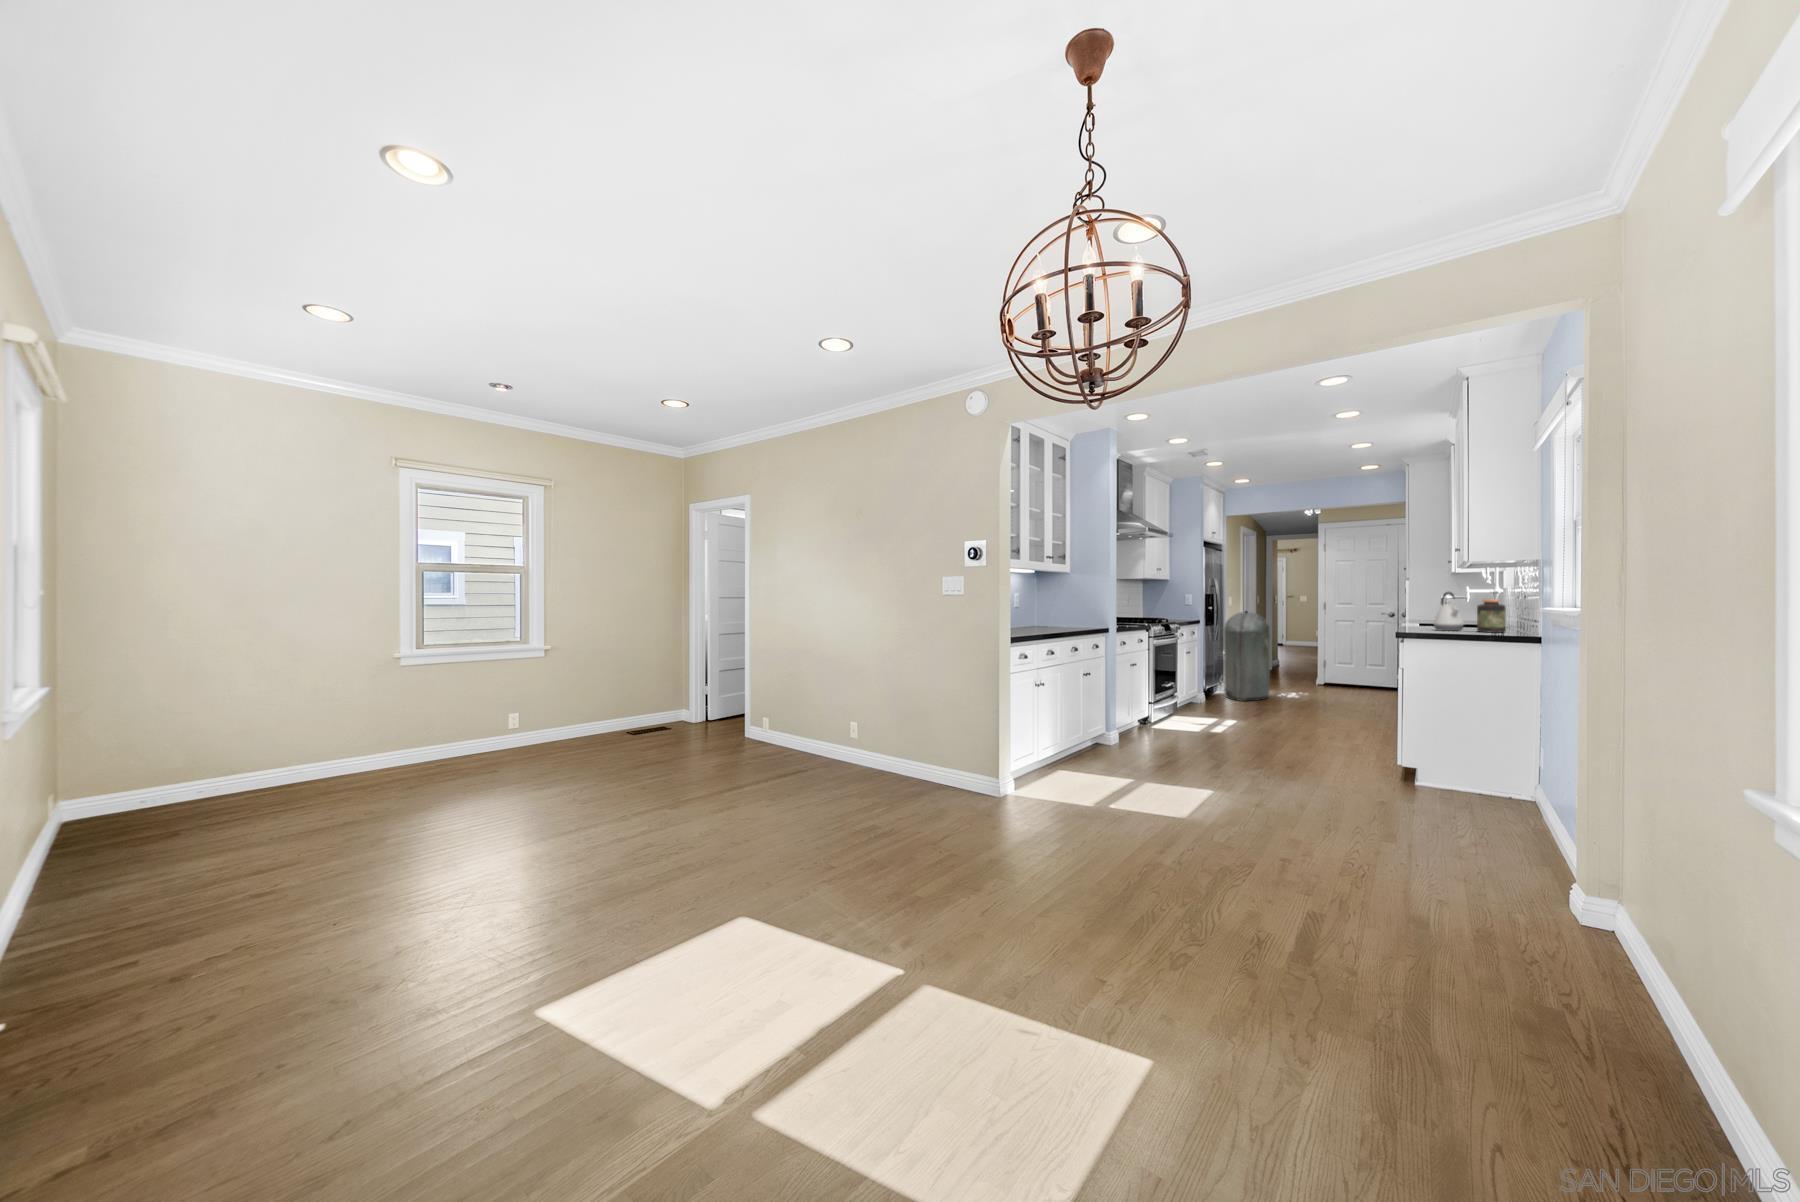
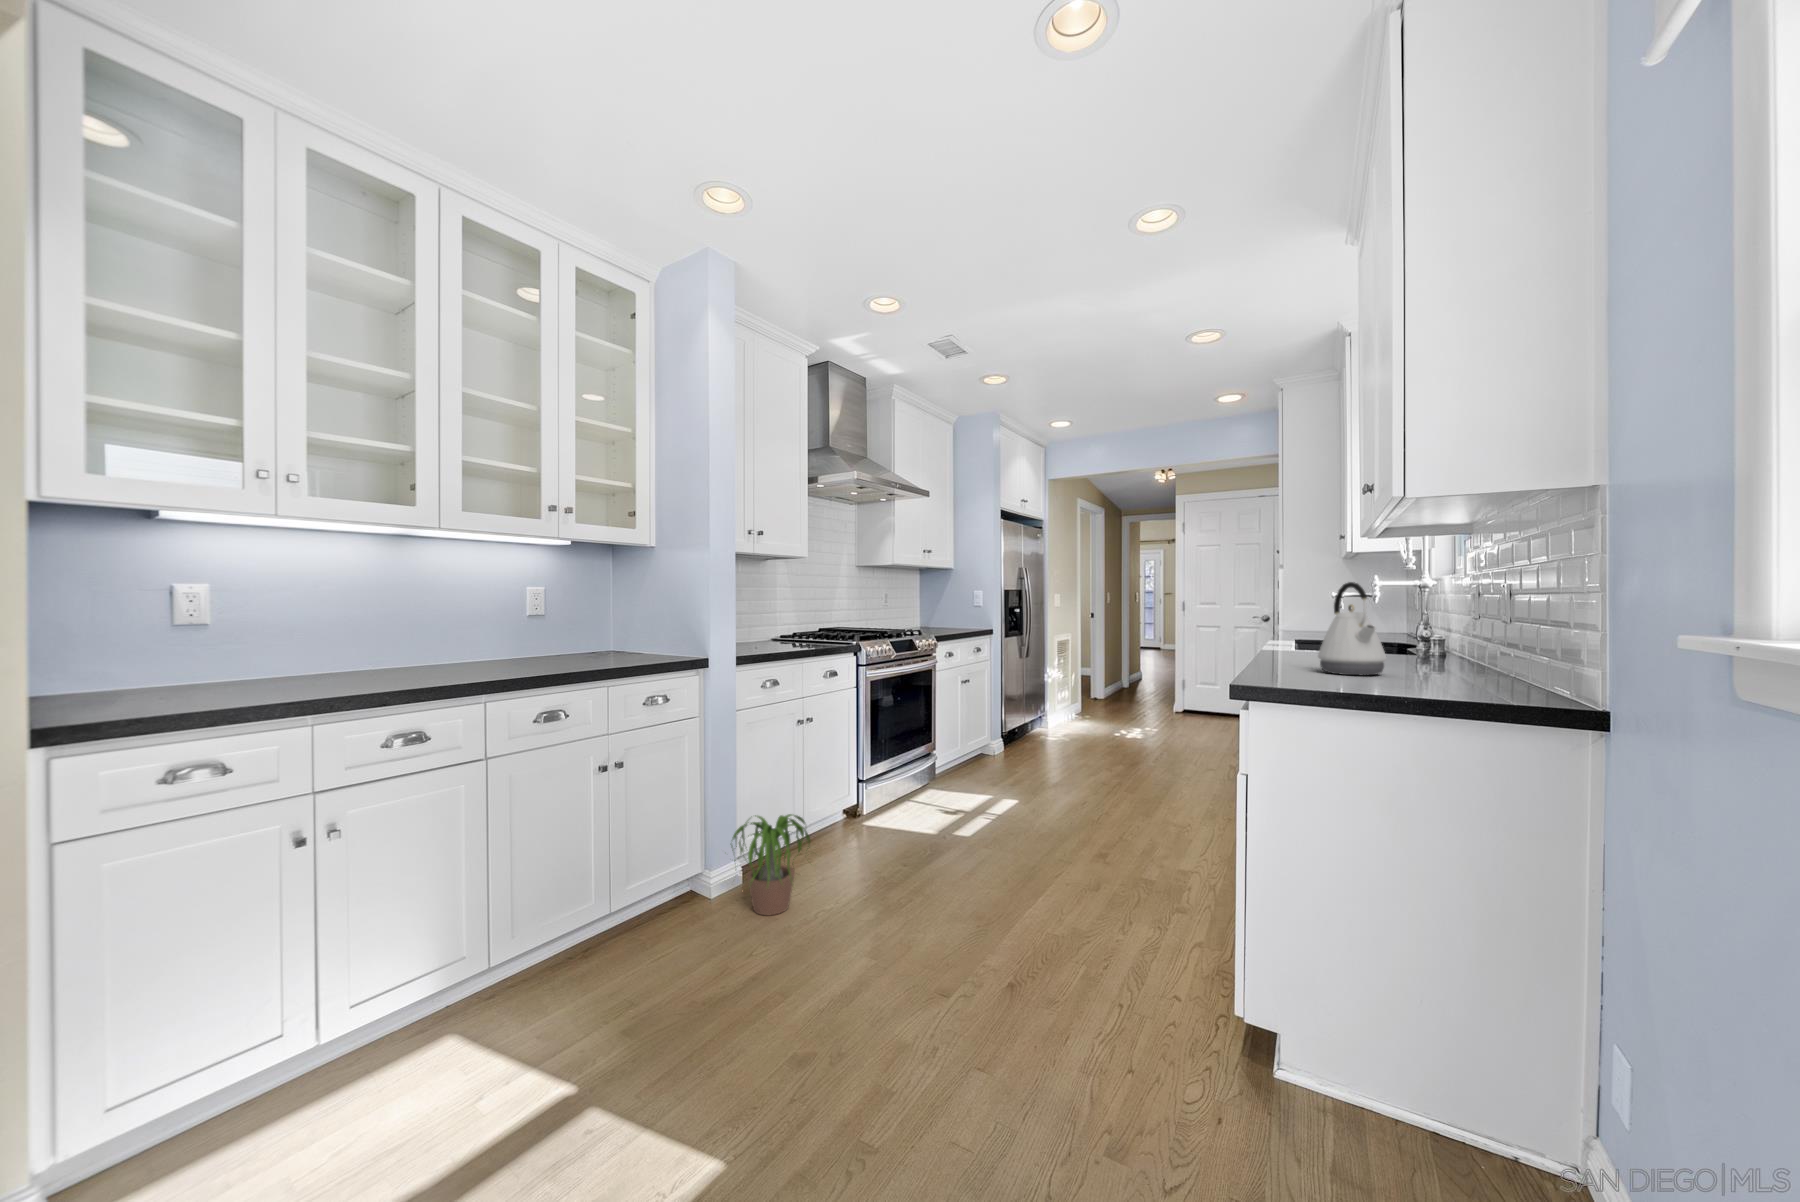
jar: present [1477,599,1506,633] -> none [1420,600,1491,687]
trash can: present [1224,612,1270,701] -> none [1037,616,1099,749]
potted plant: none [1119,704,1170,749] -> present [732,814,810,915]

